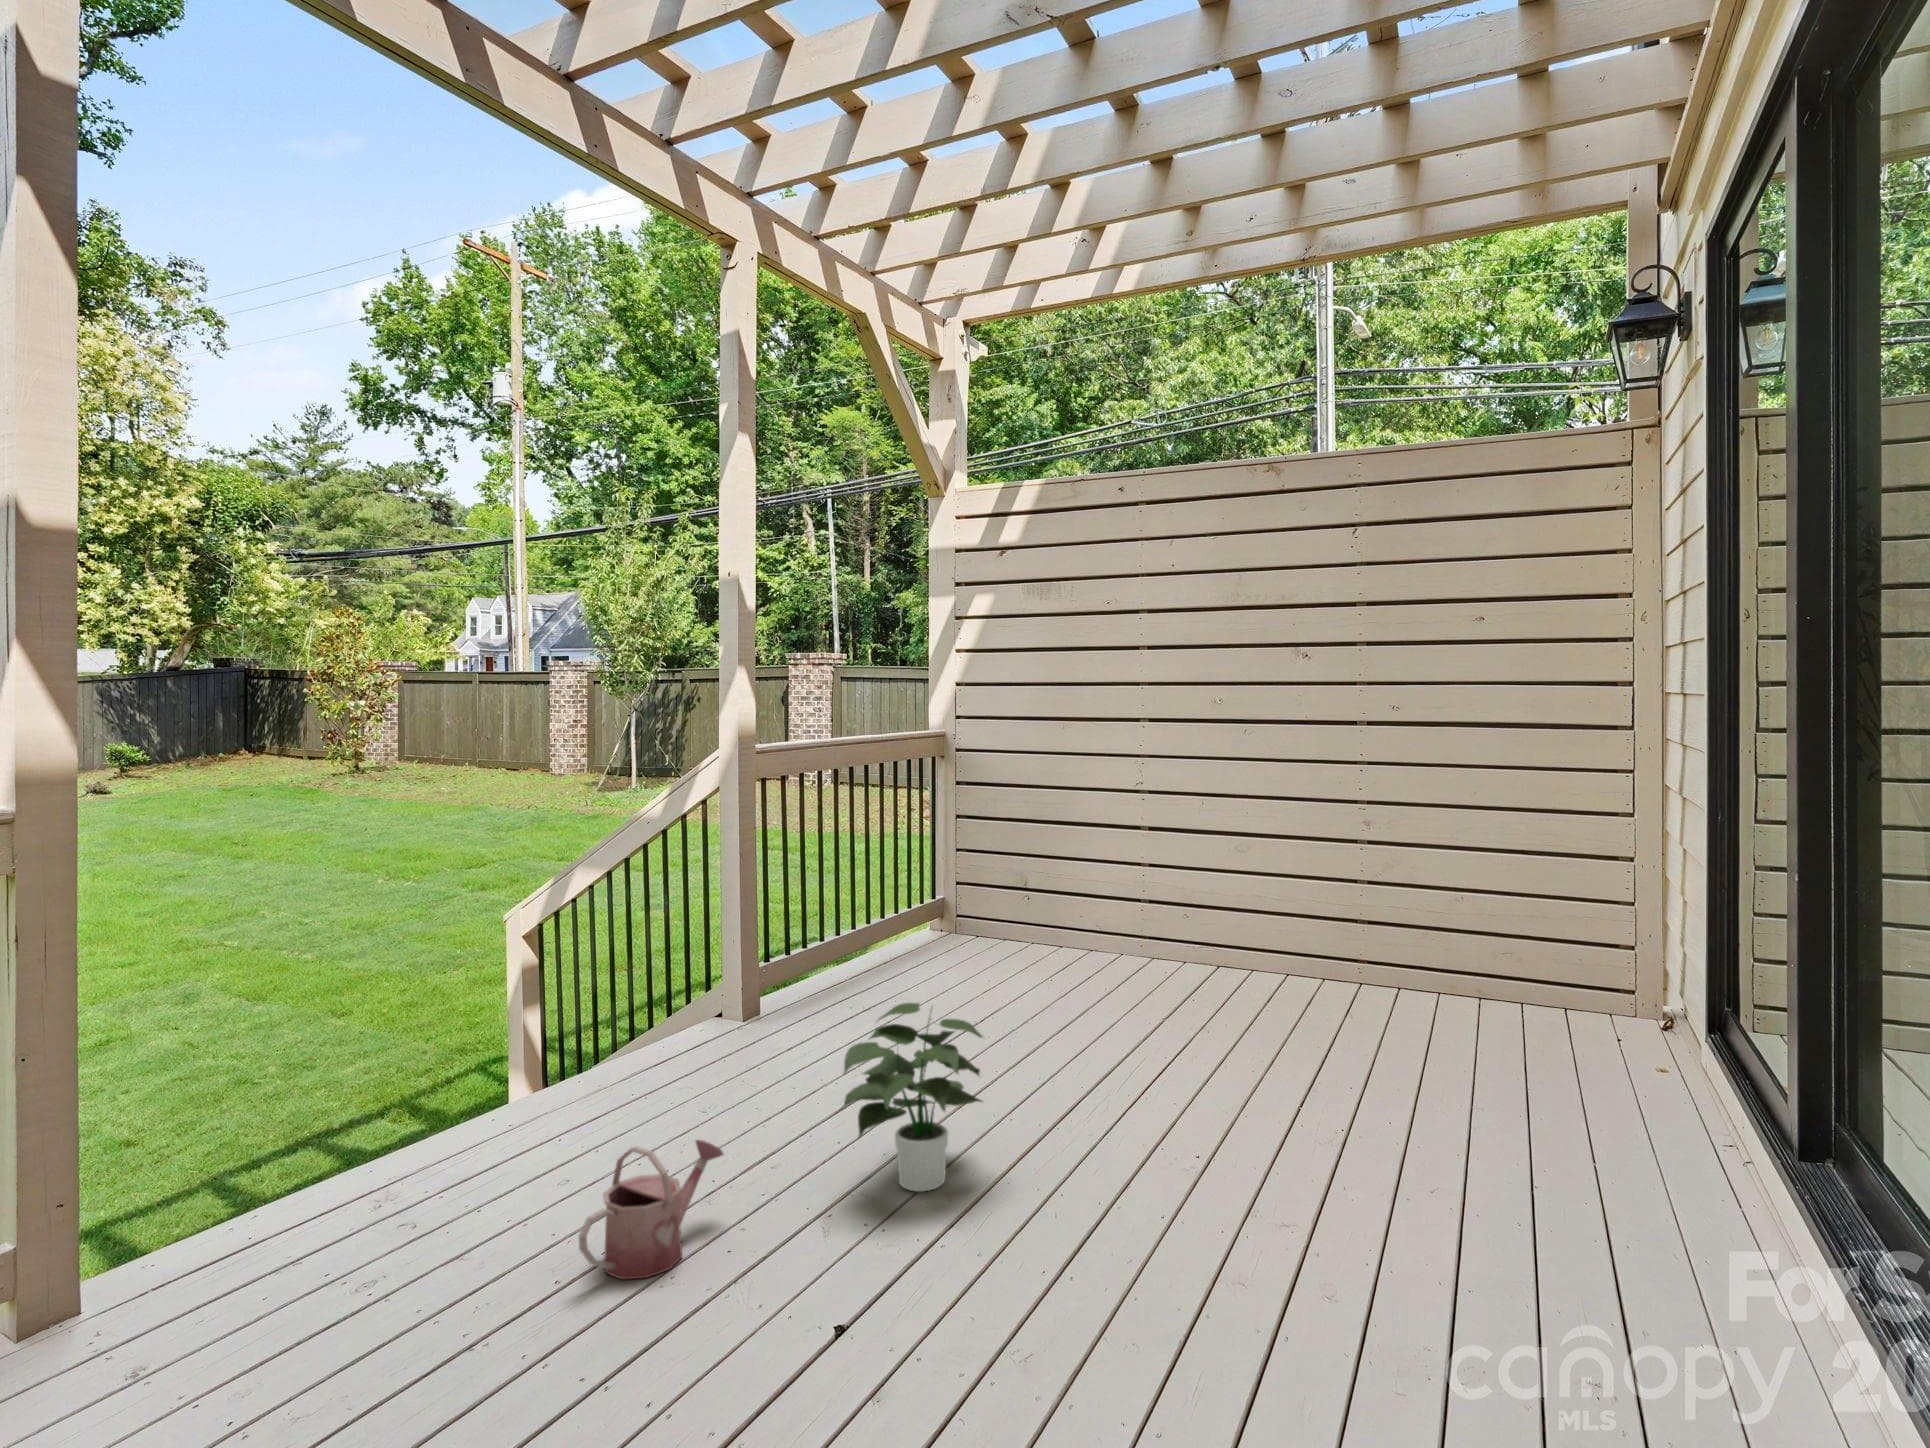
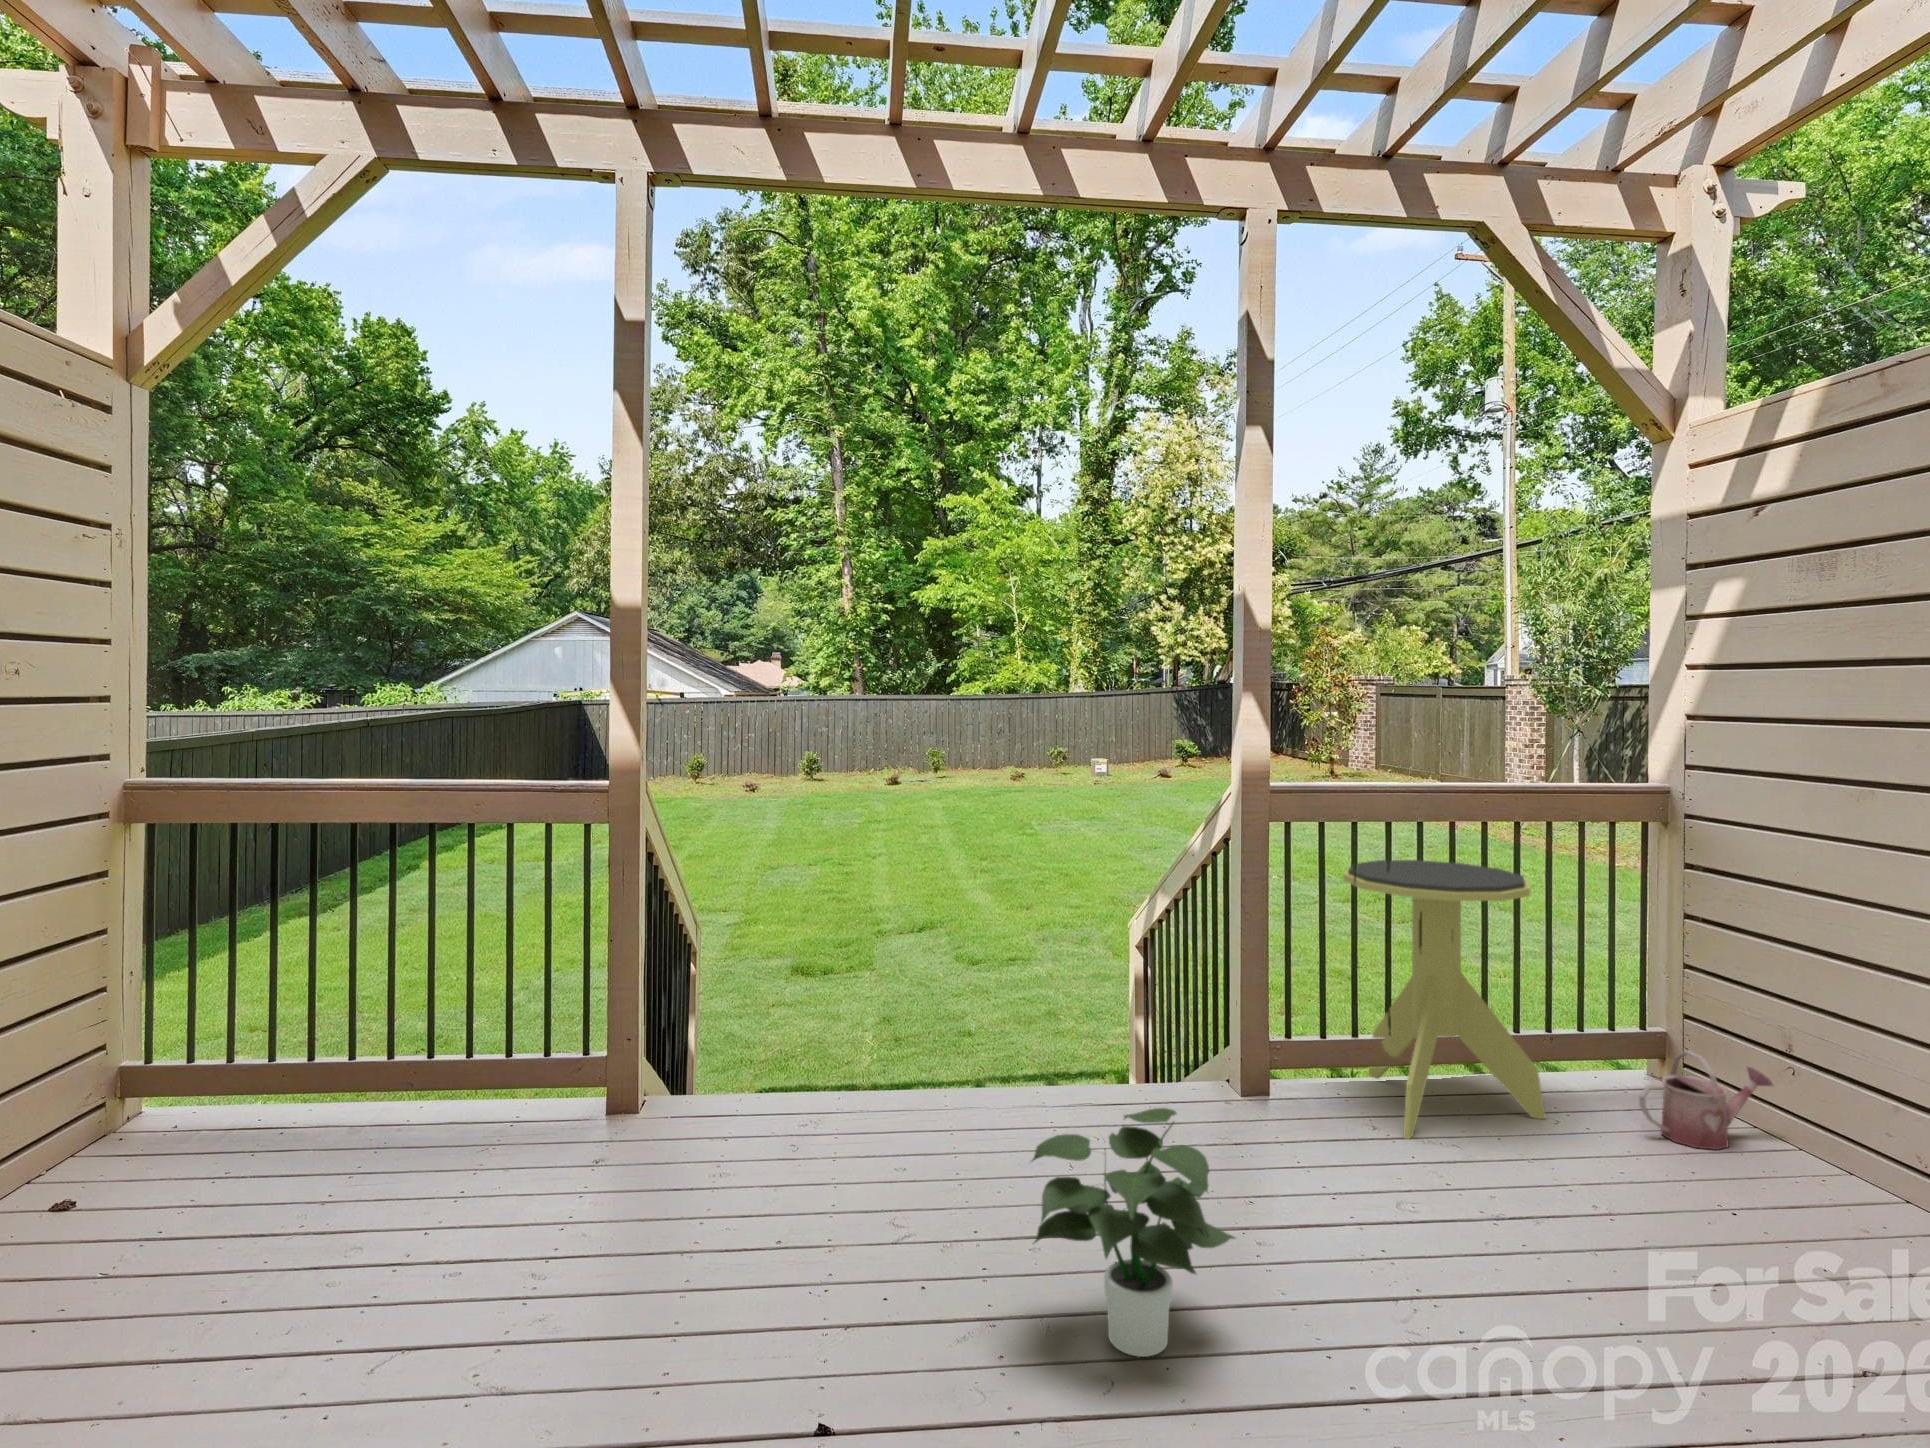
side table: none [785,808,922,1023] -> present [1343,860,1546,1139]
watering can: present [578,1140,723,1279] -> present [1639,1050,1773,1150]

